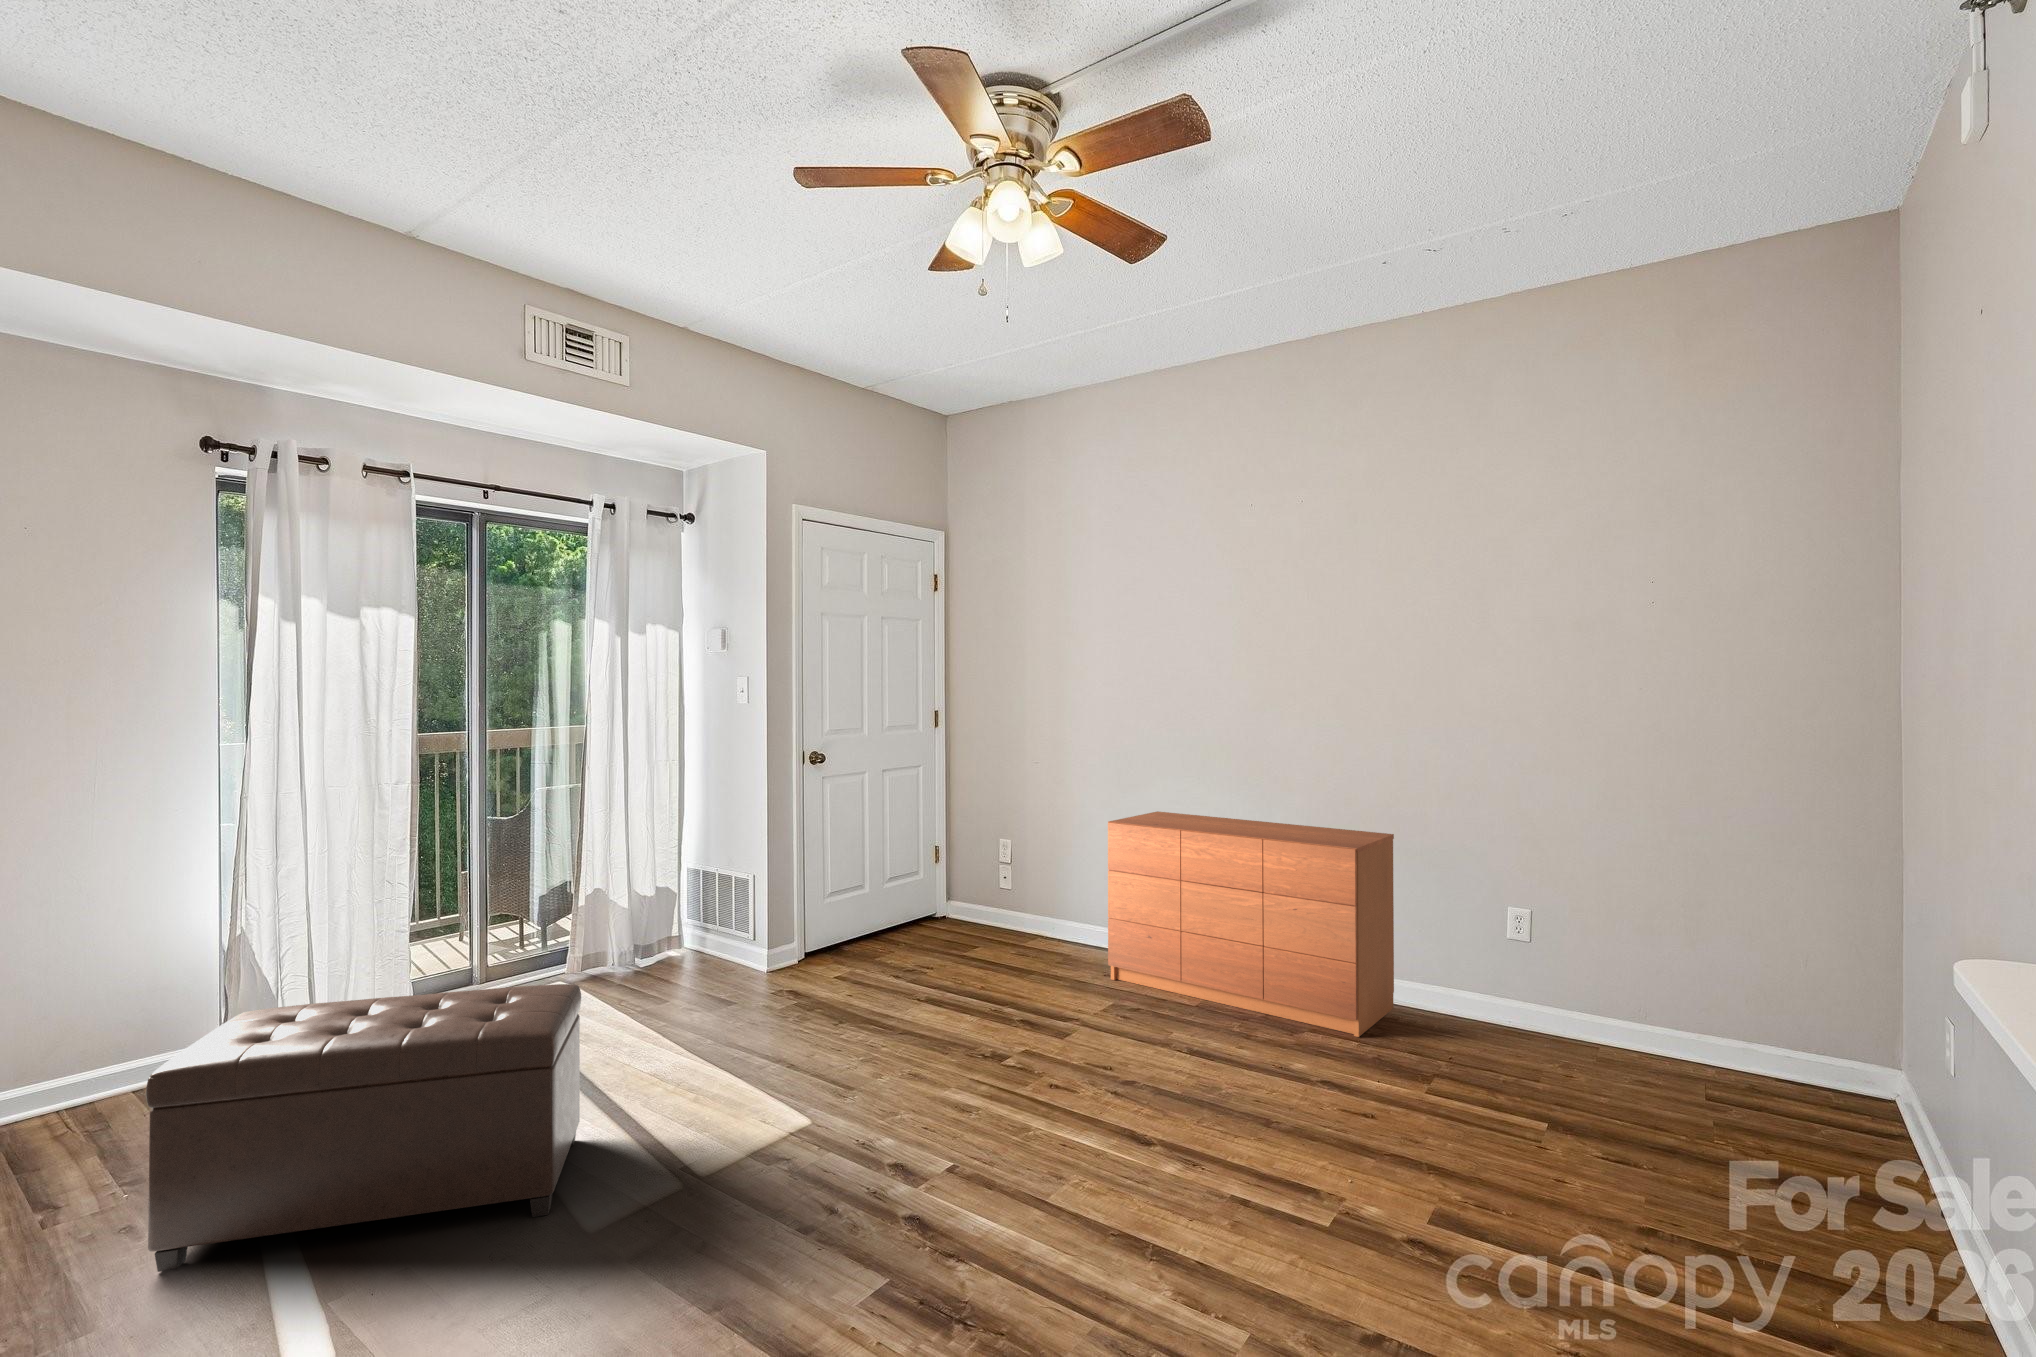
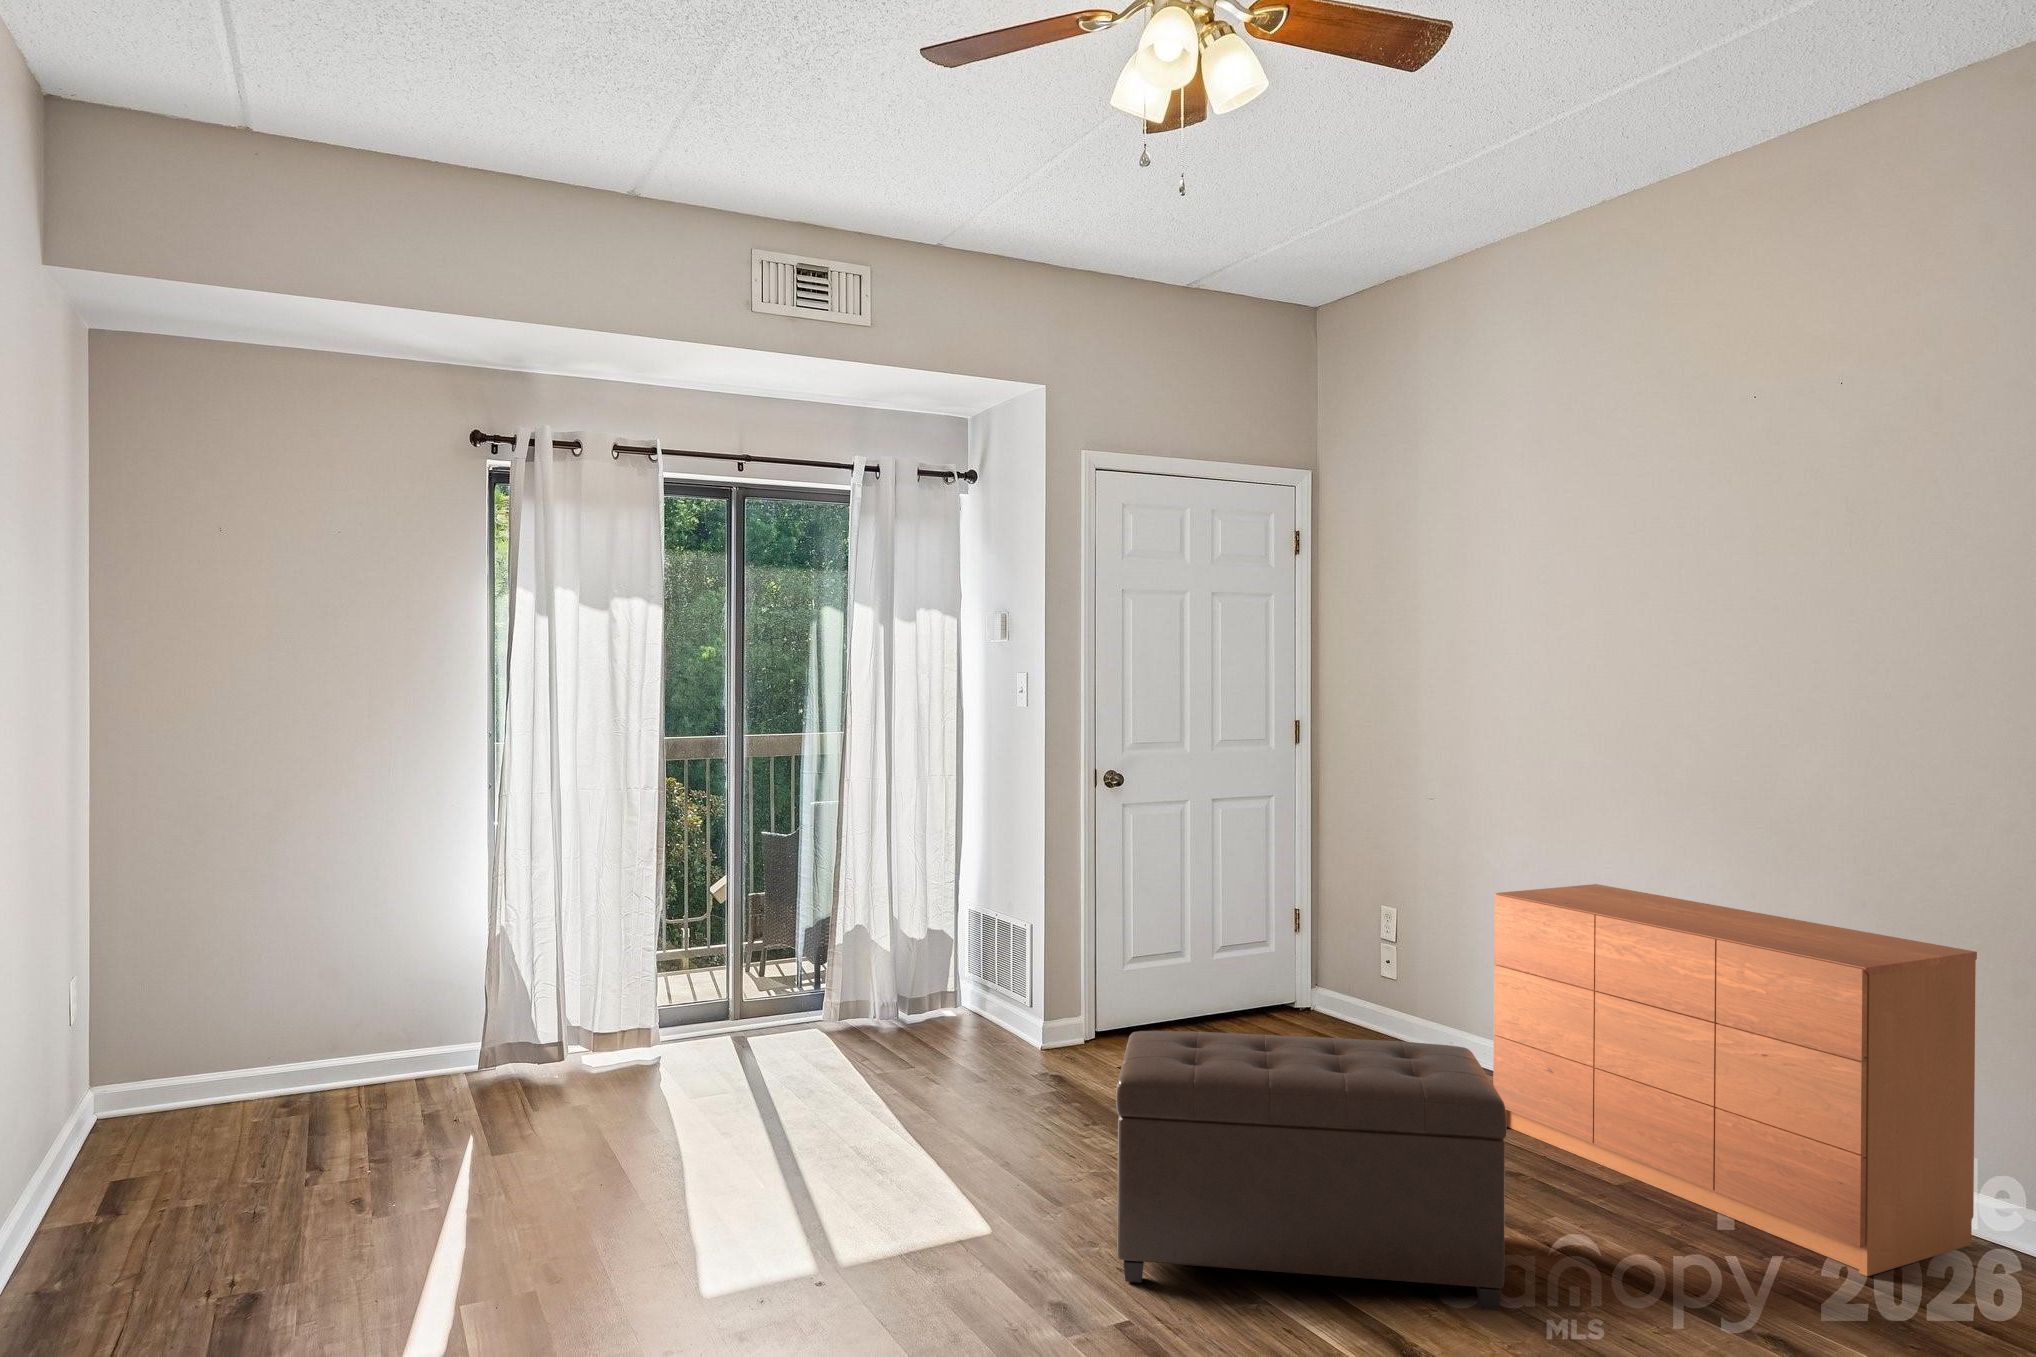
ottoman: present [146,984,581,1272] -> present [1116,1031,1507,1310]

